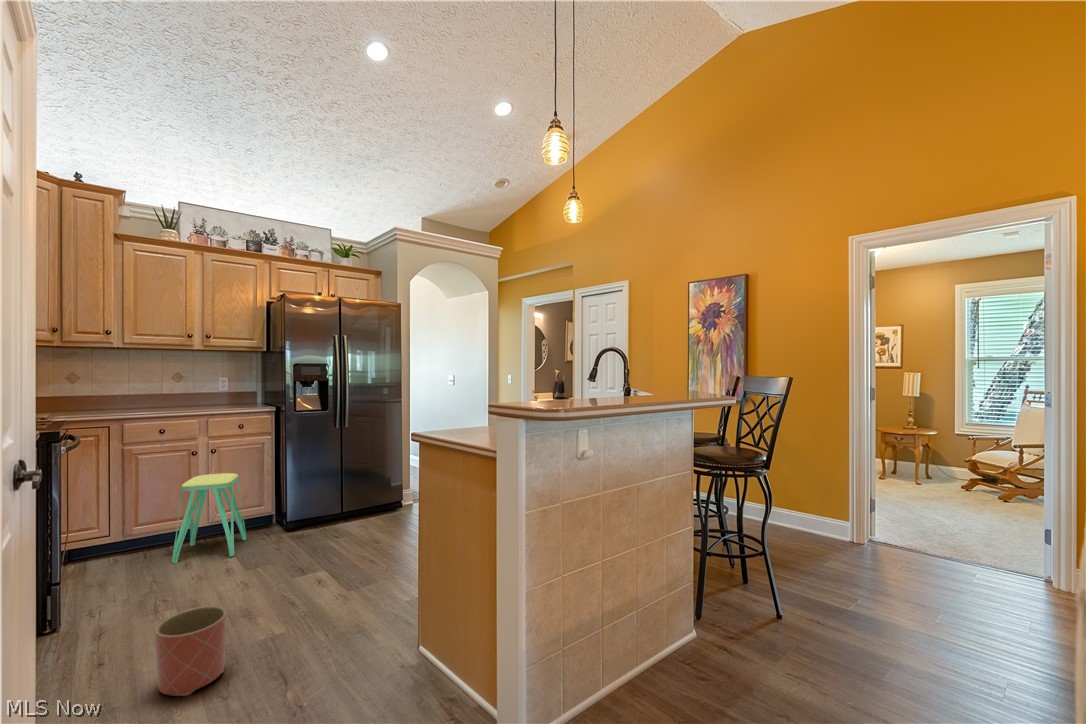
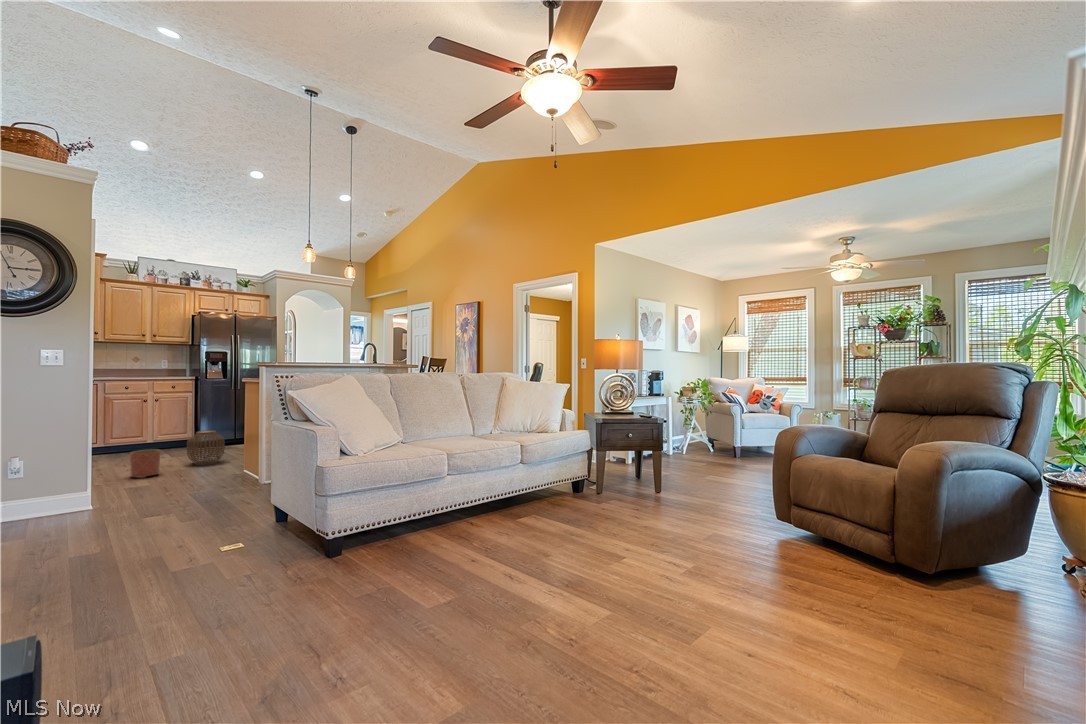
stool: present [172,473,246,563] -> none [133,411,176,455]
woven basket: none [277,532,350,614] -> present [187,430,225,465]

